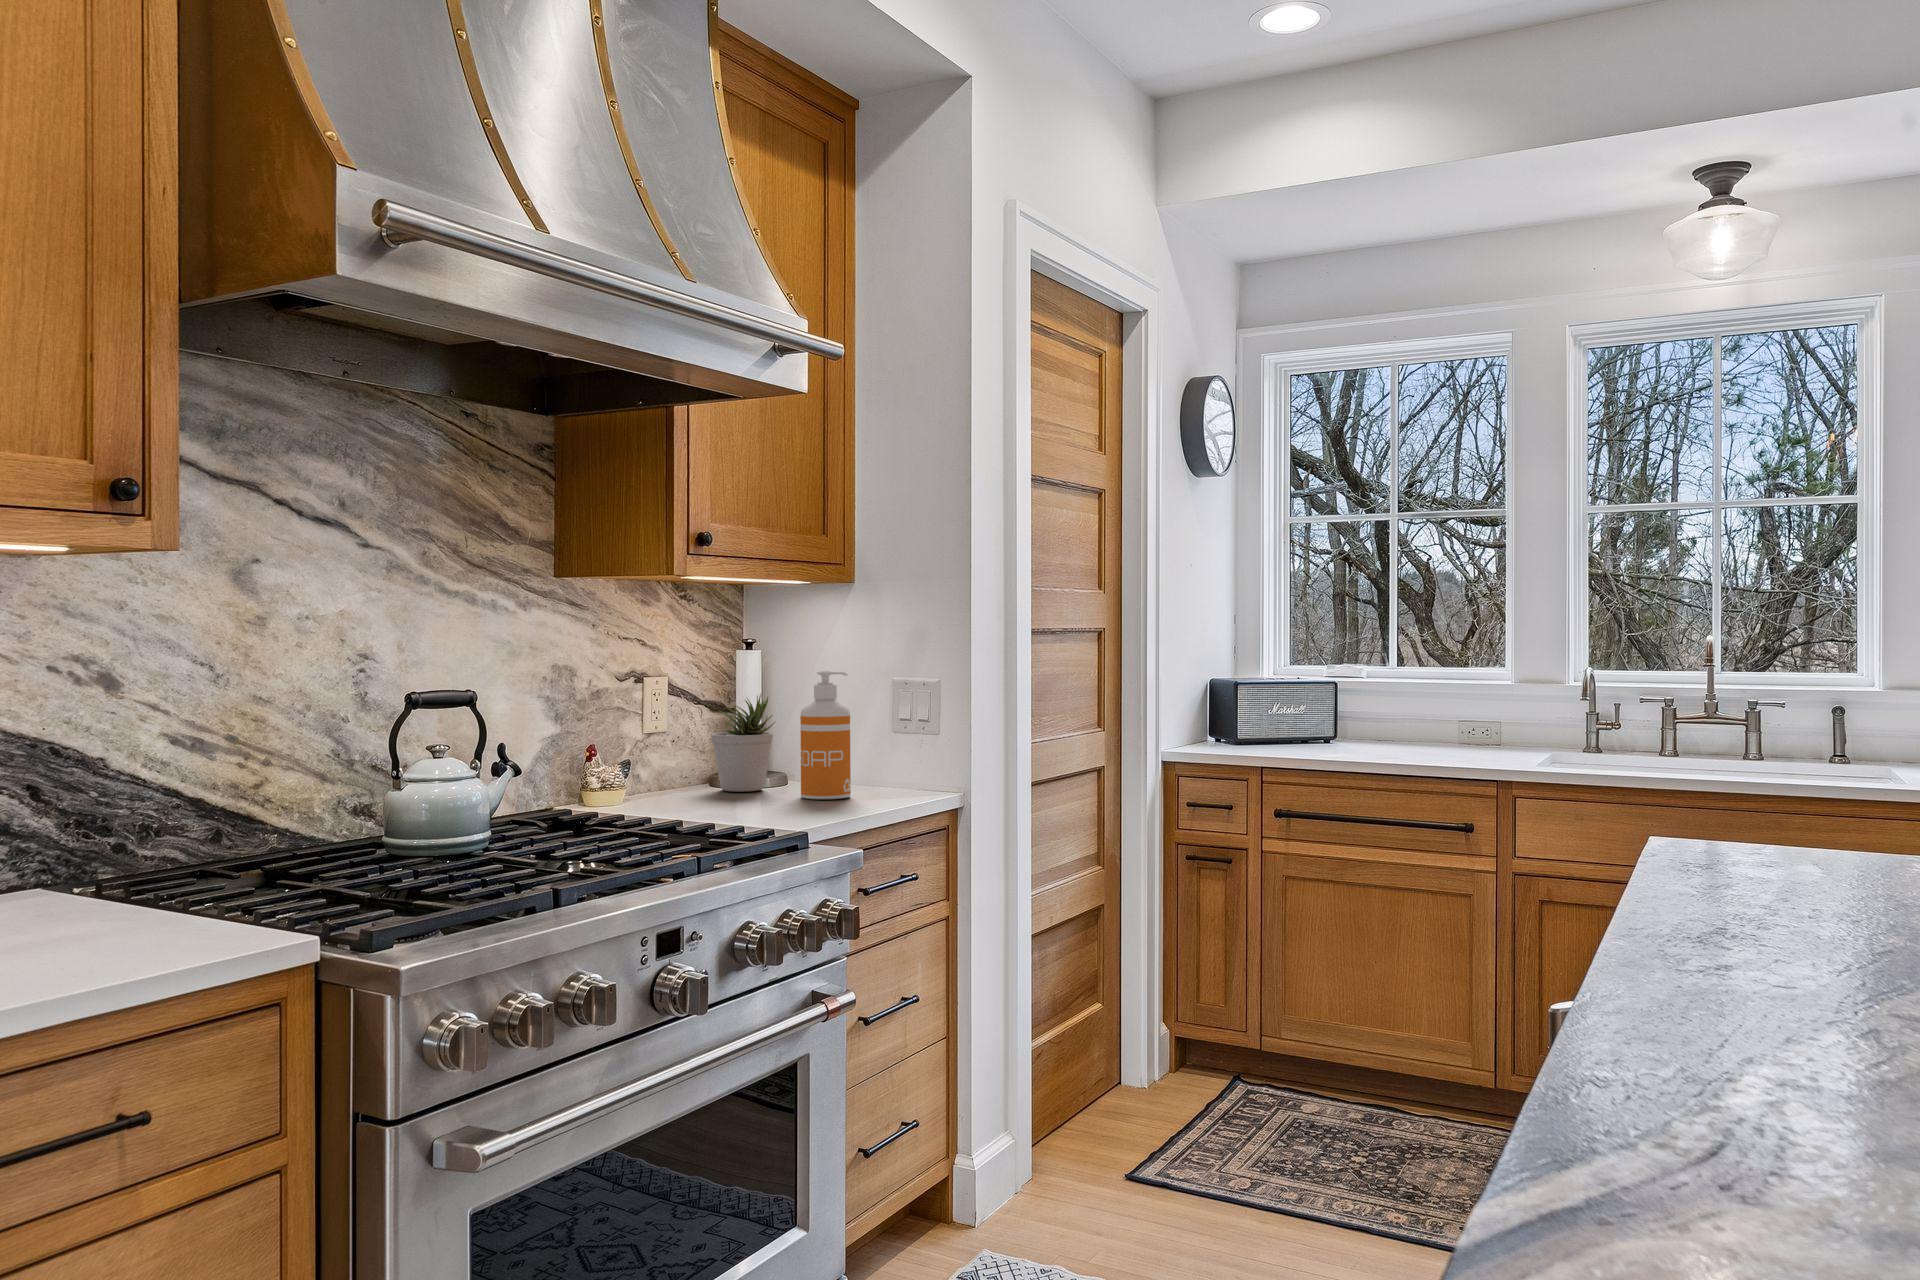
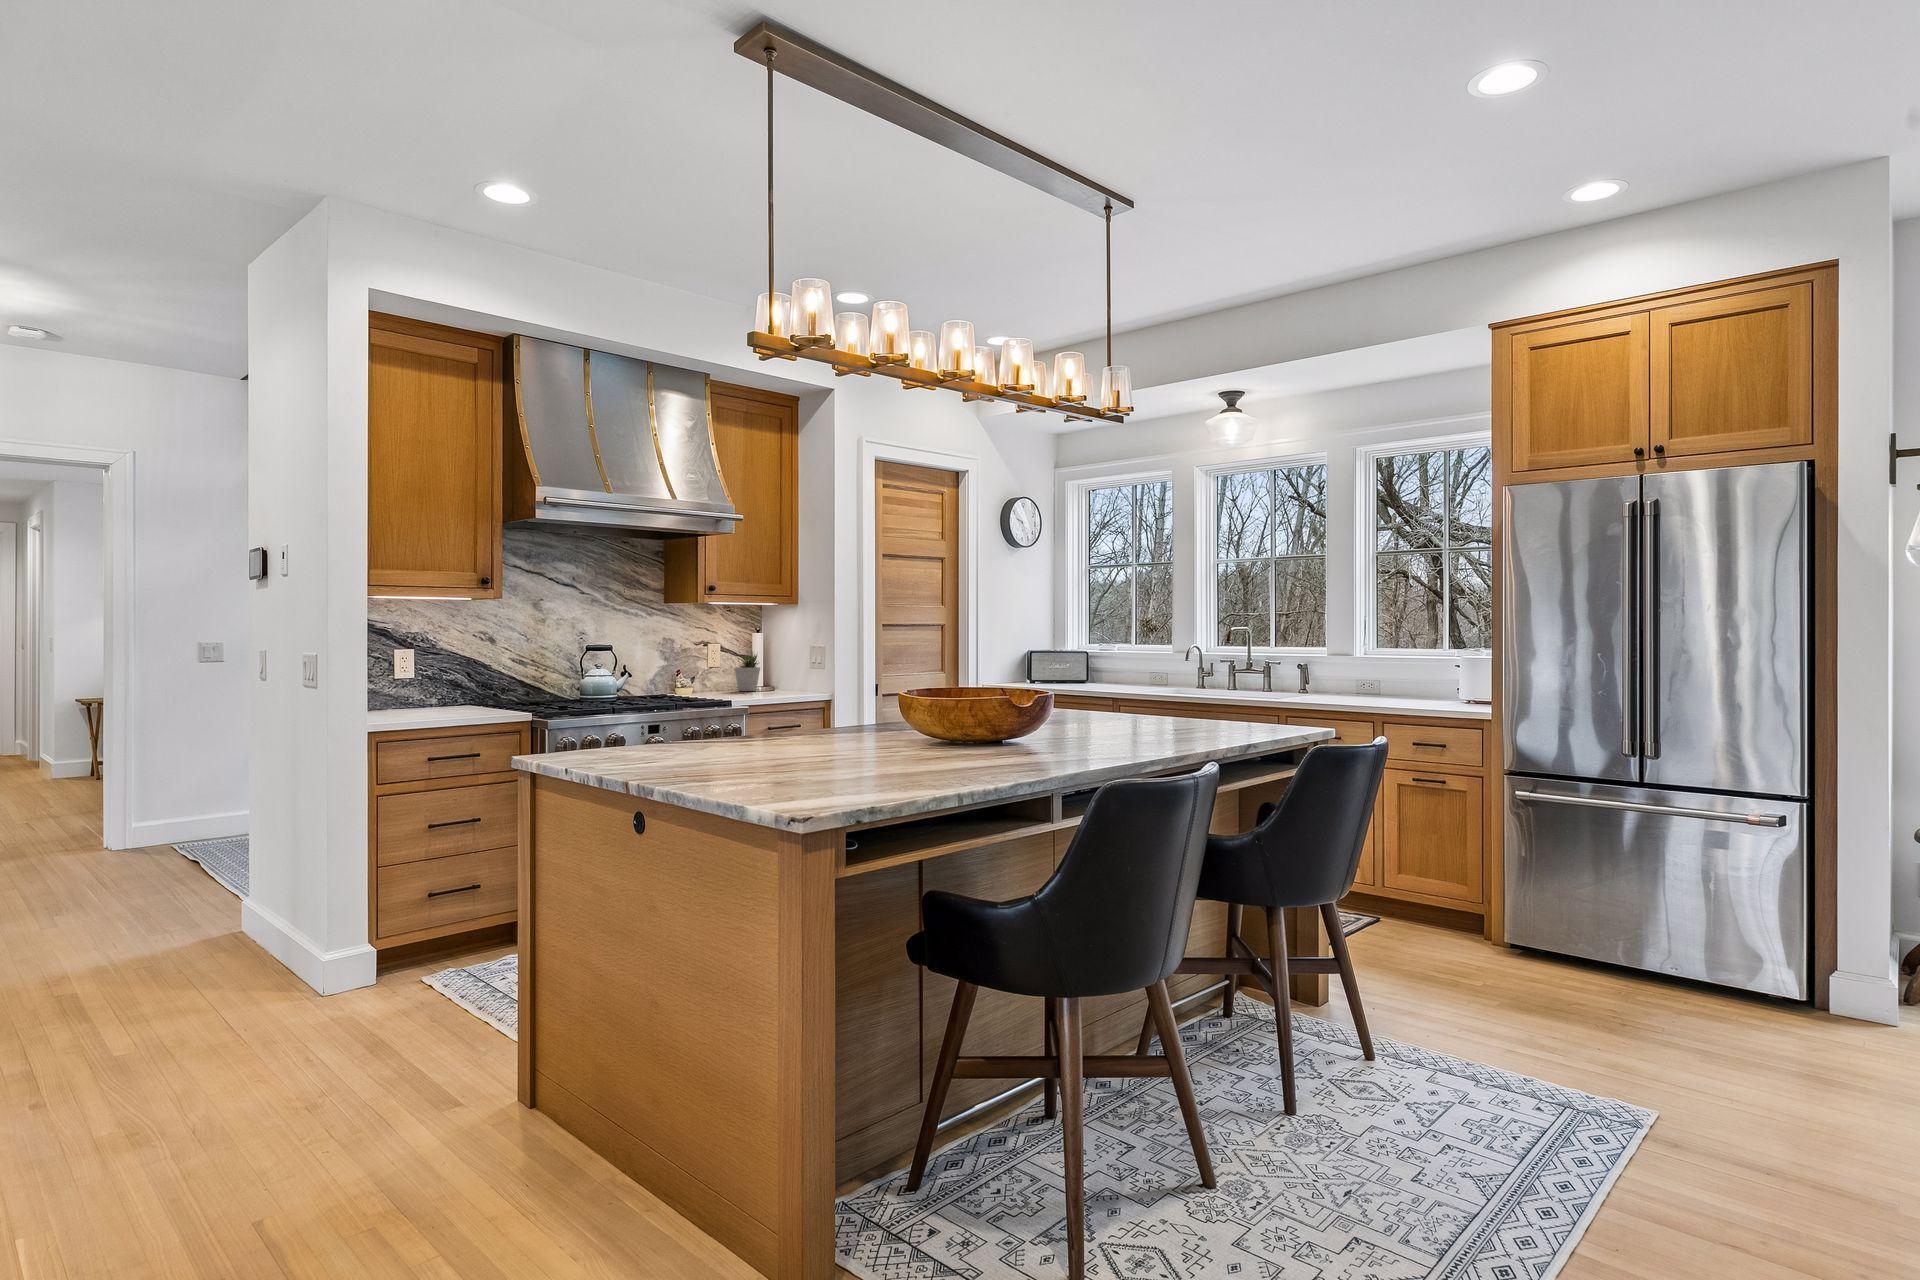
soap dispenser: present [800,671,851,799] -> none [763,641,784,694]

